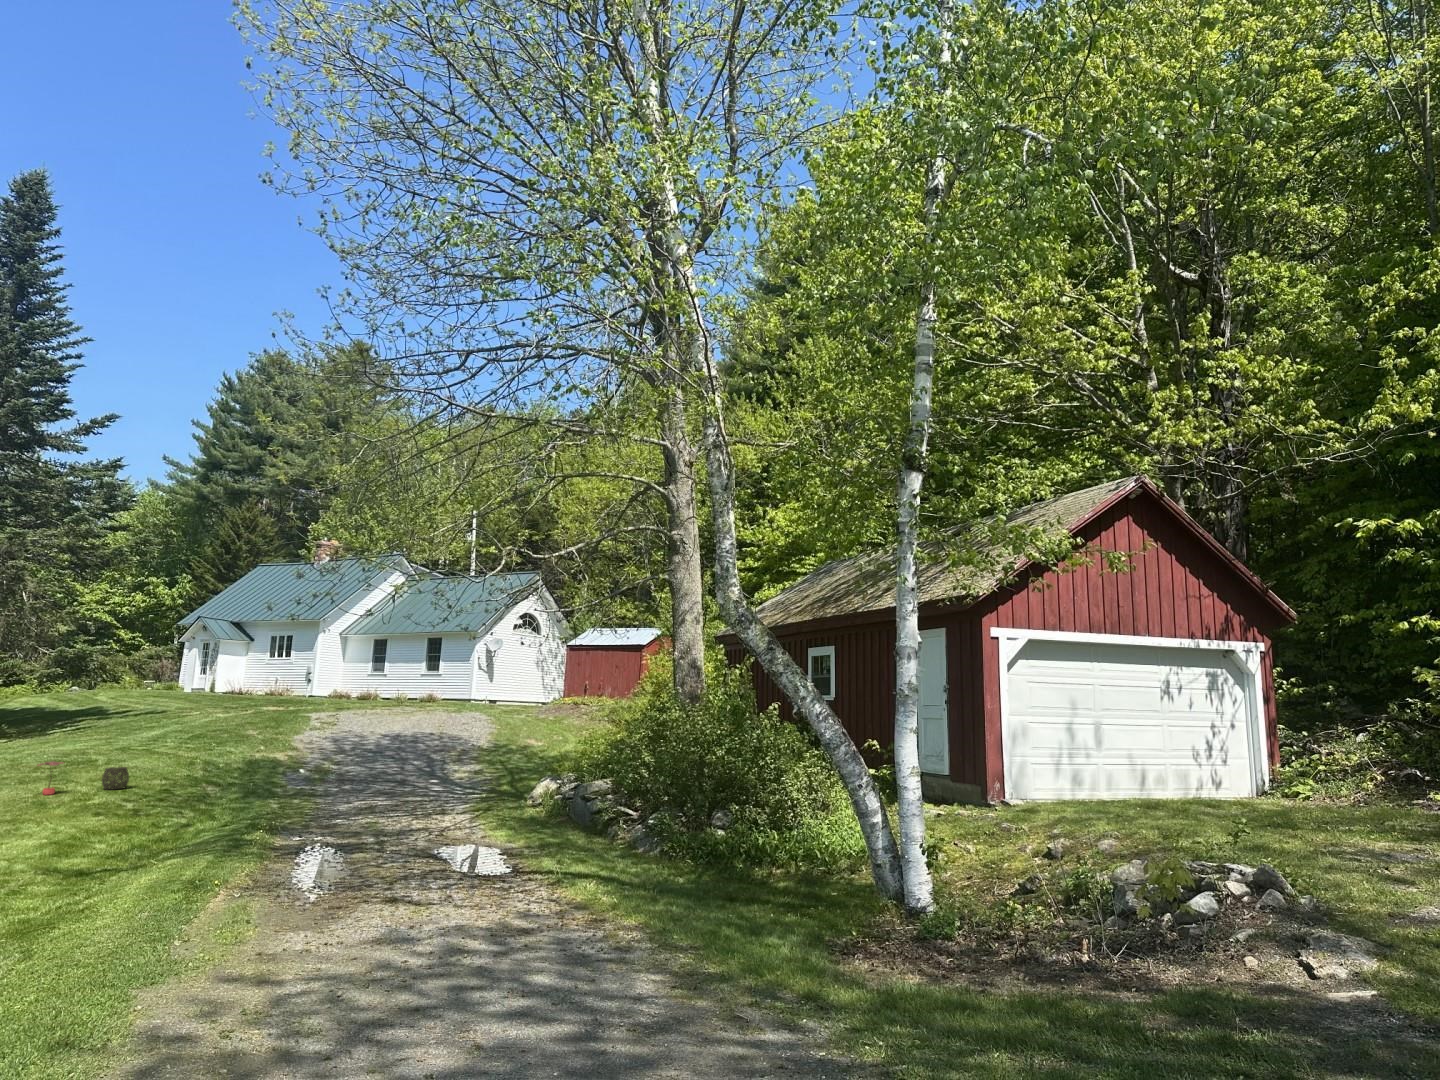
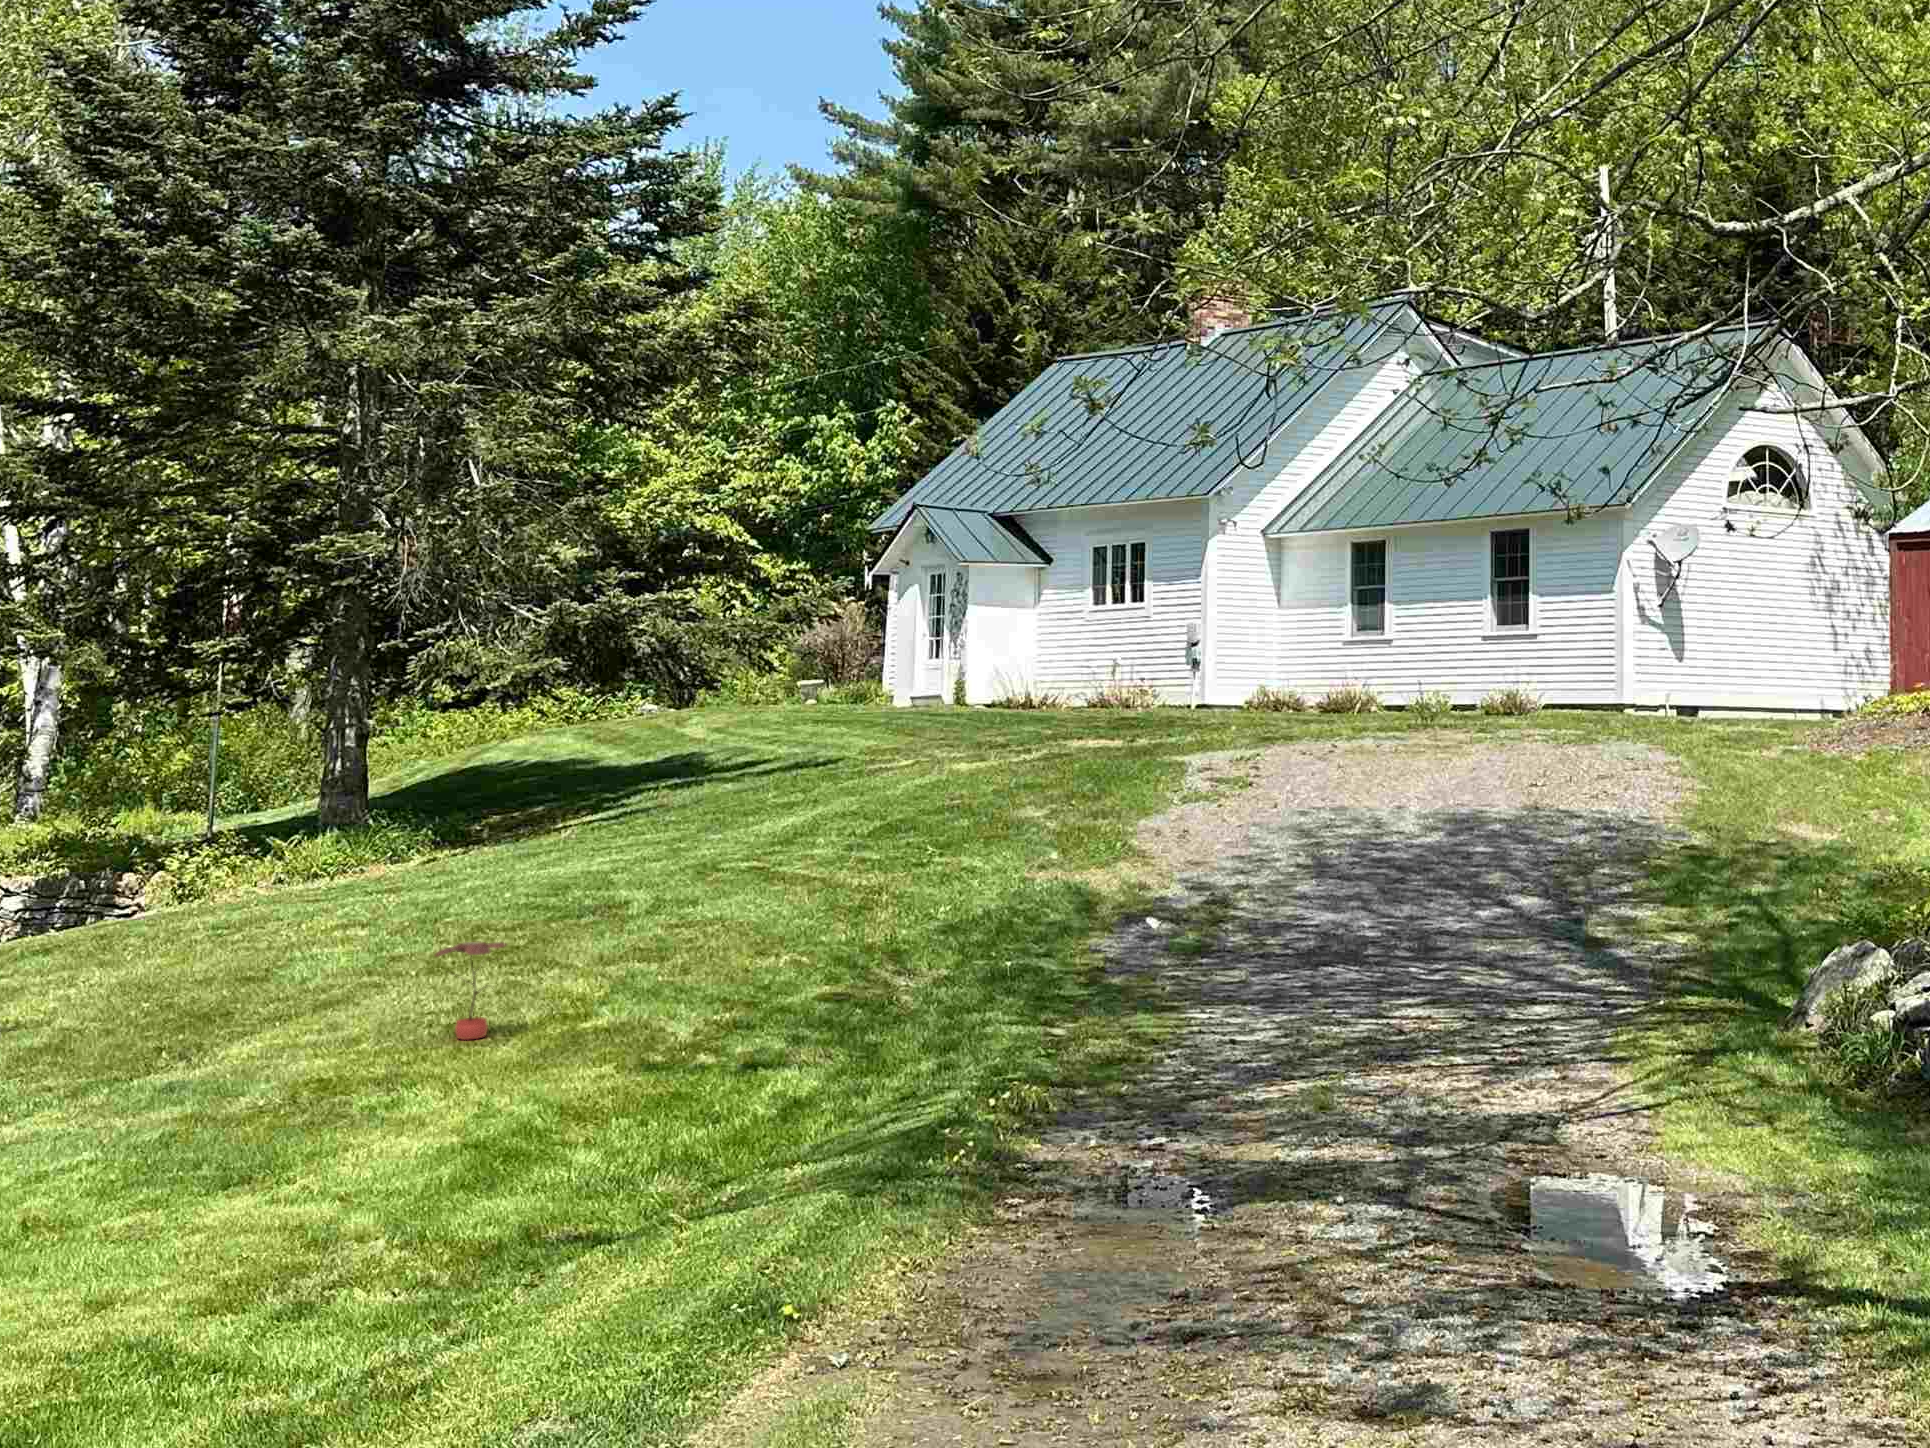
woven basket: present [102,767,129,790] -> none [609,952,682,1021]

